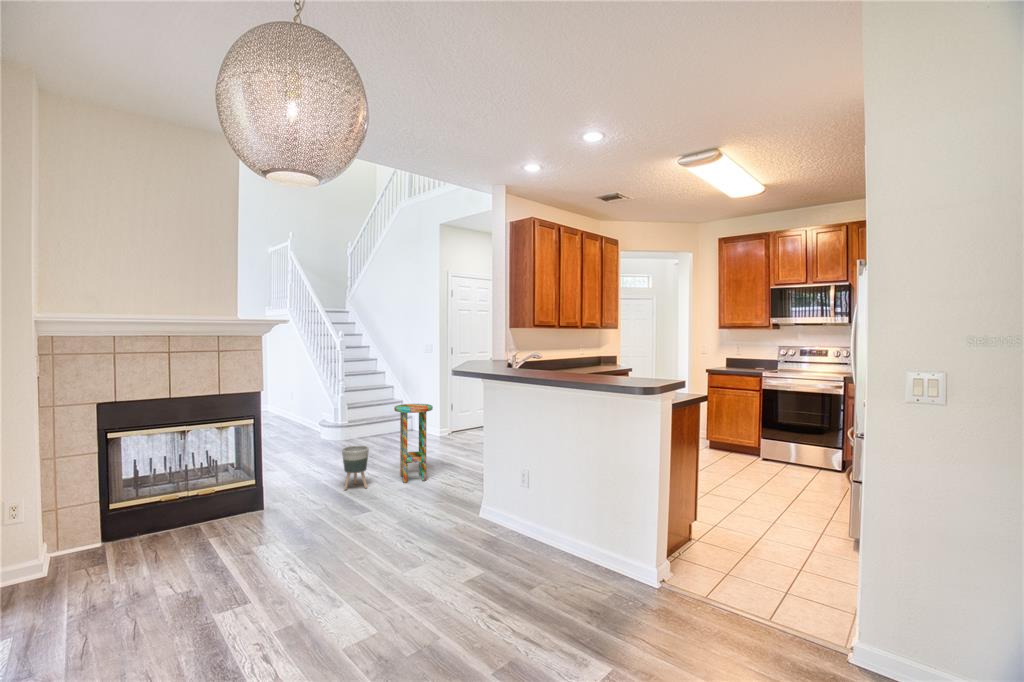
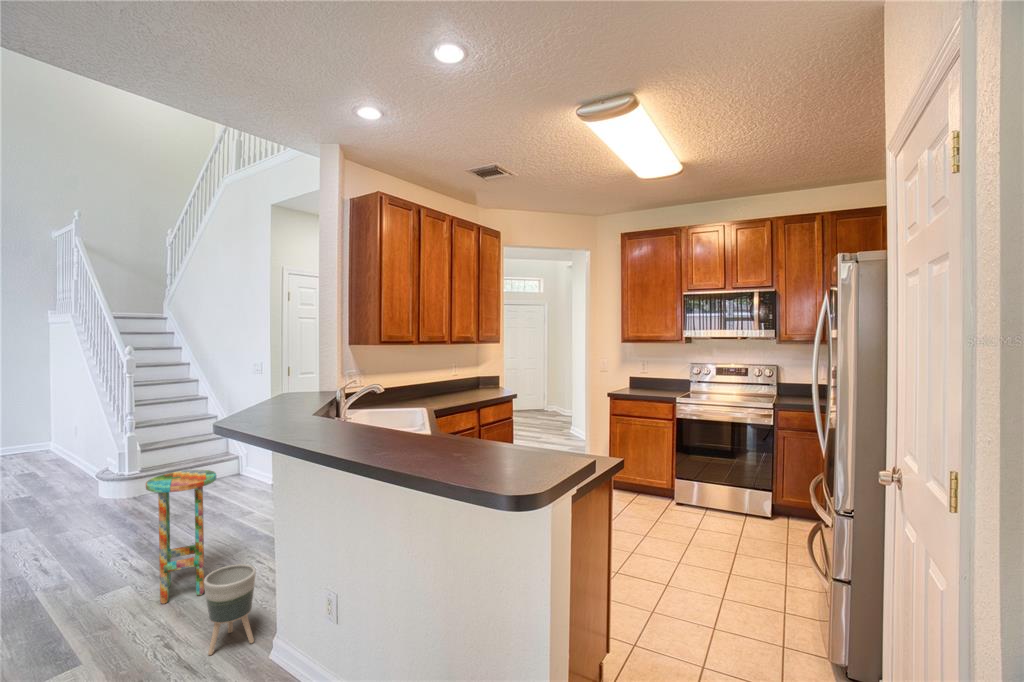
planter: present [342,446,369,490] -> present [204,564,256,655]

